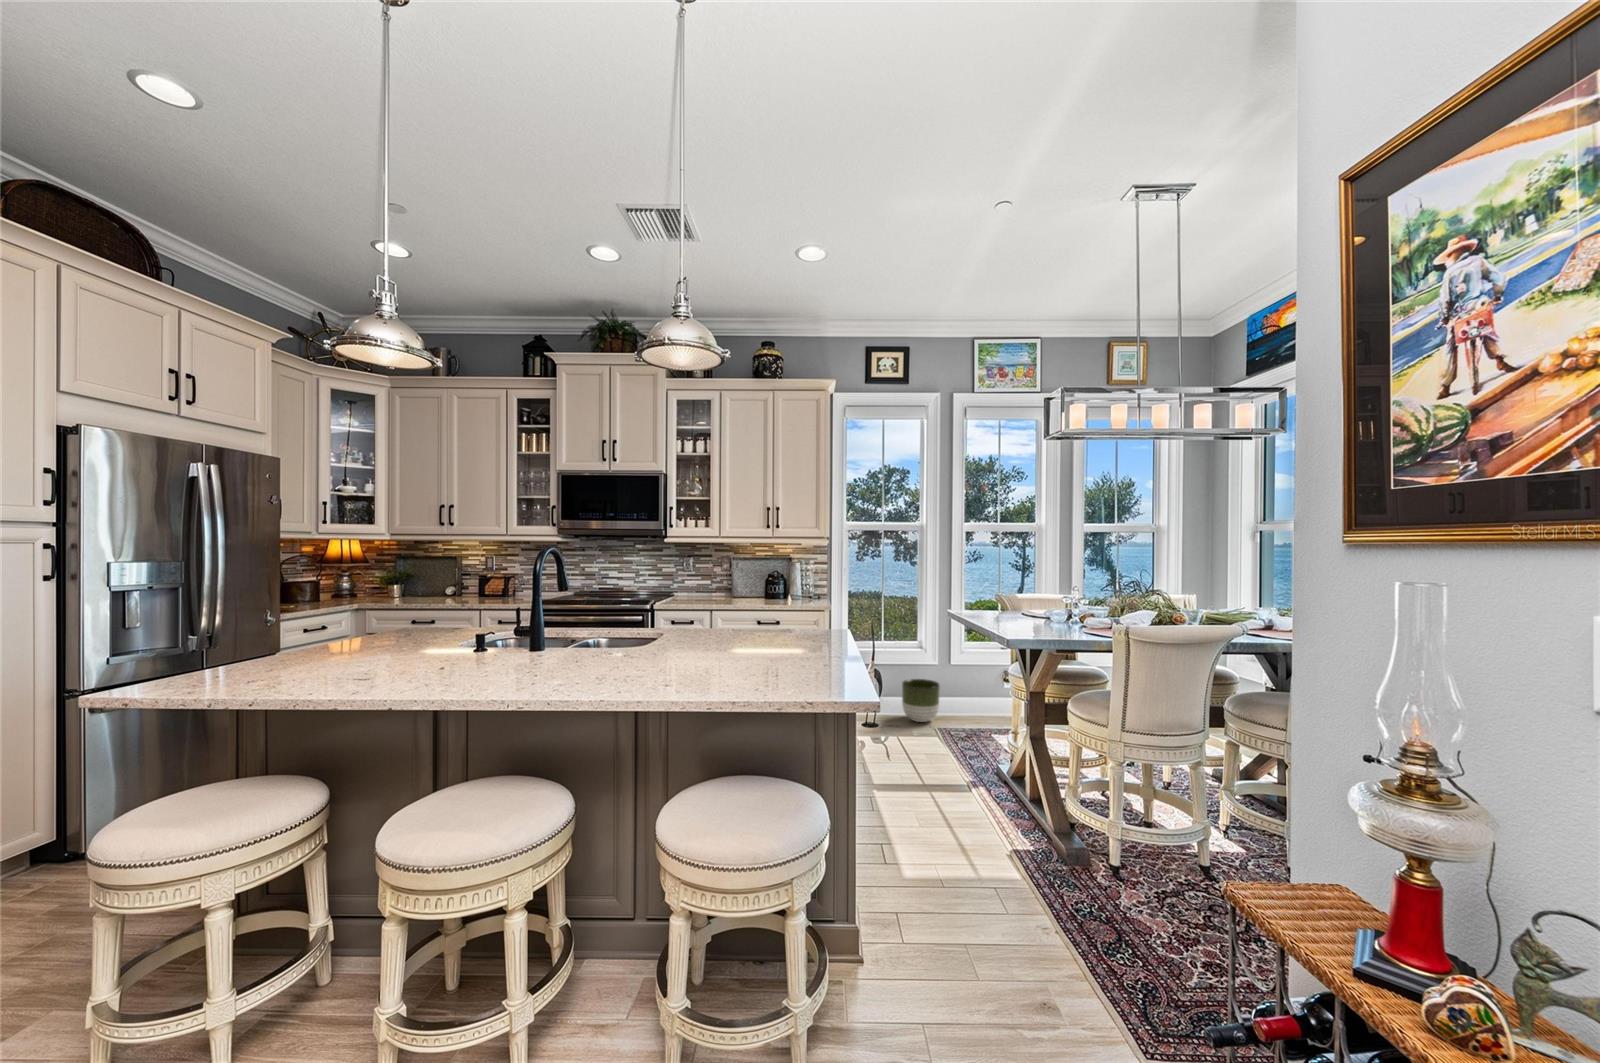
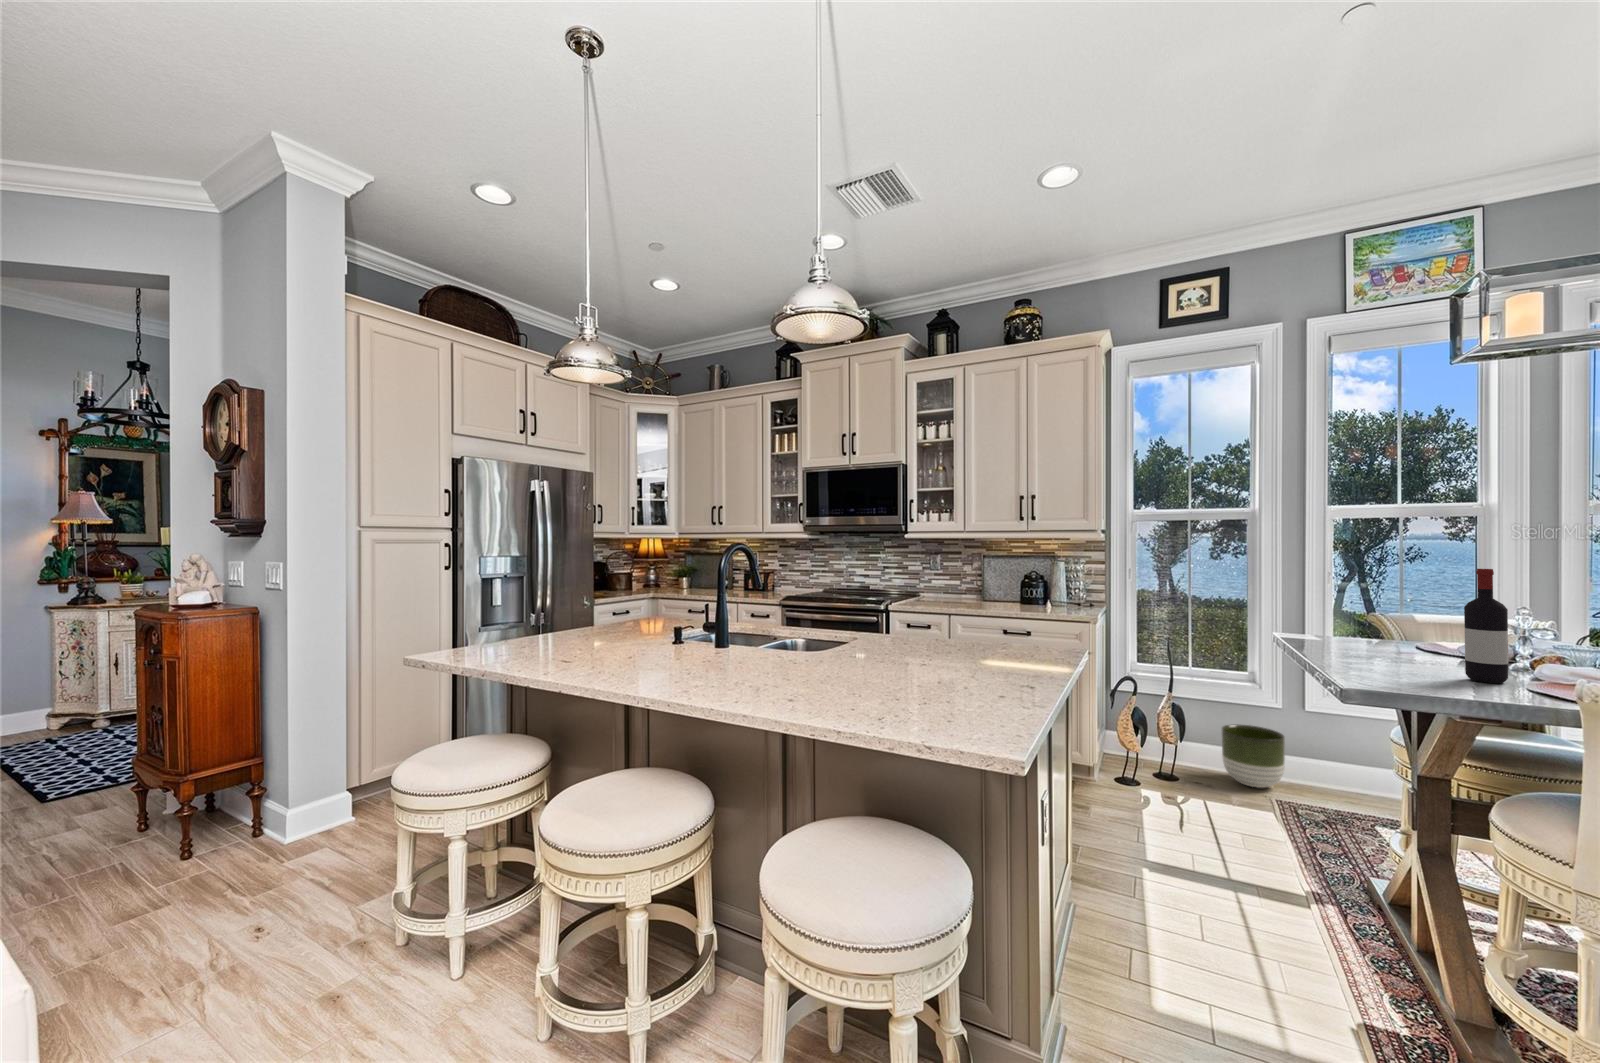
wine bottle: none [1060,573,1079,638] -> present [1464,569,1508,683]

